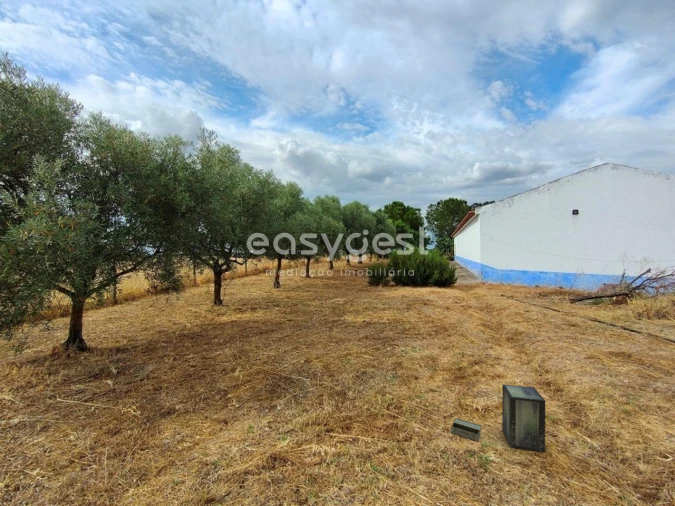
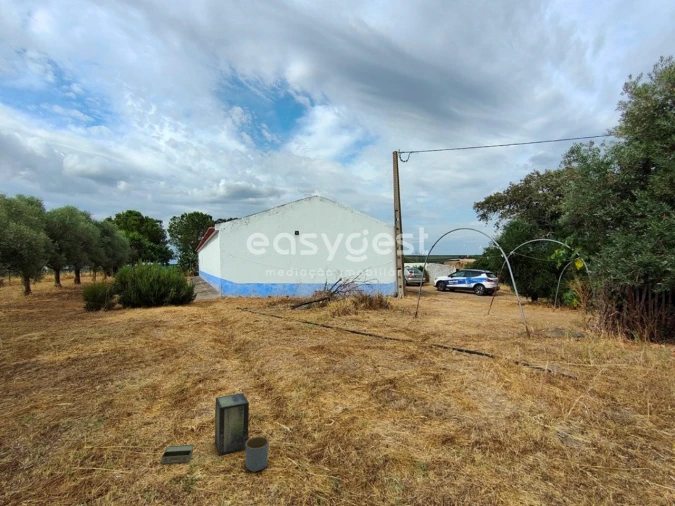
planter: none [546,443,578,485] -> present [245,437,269,472]

